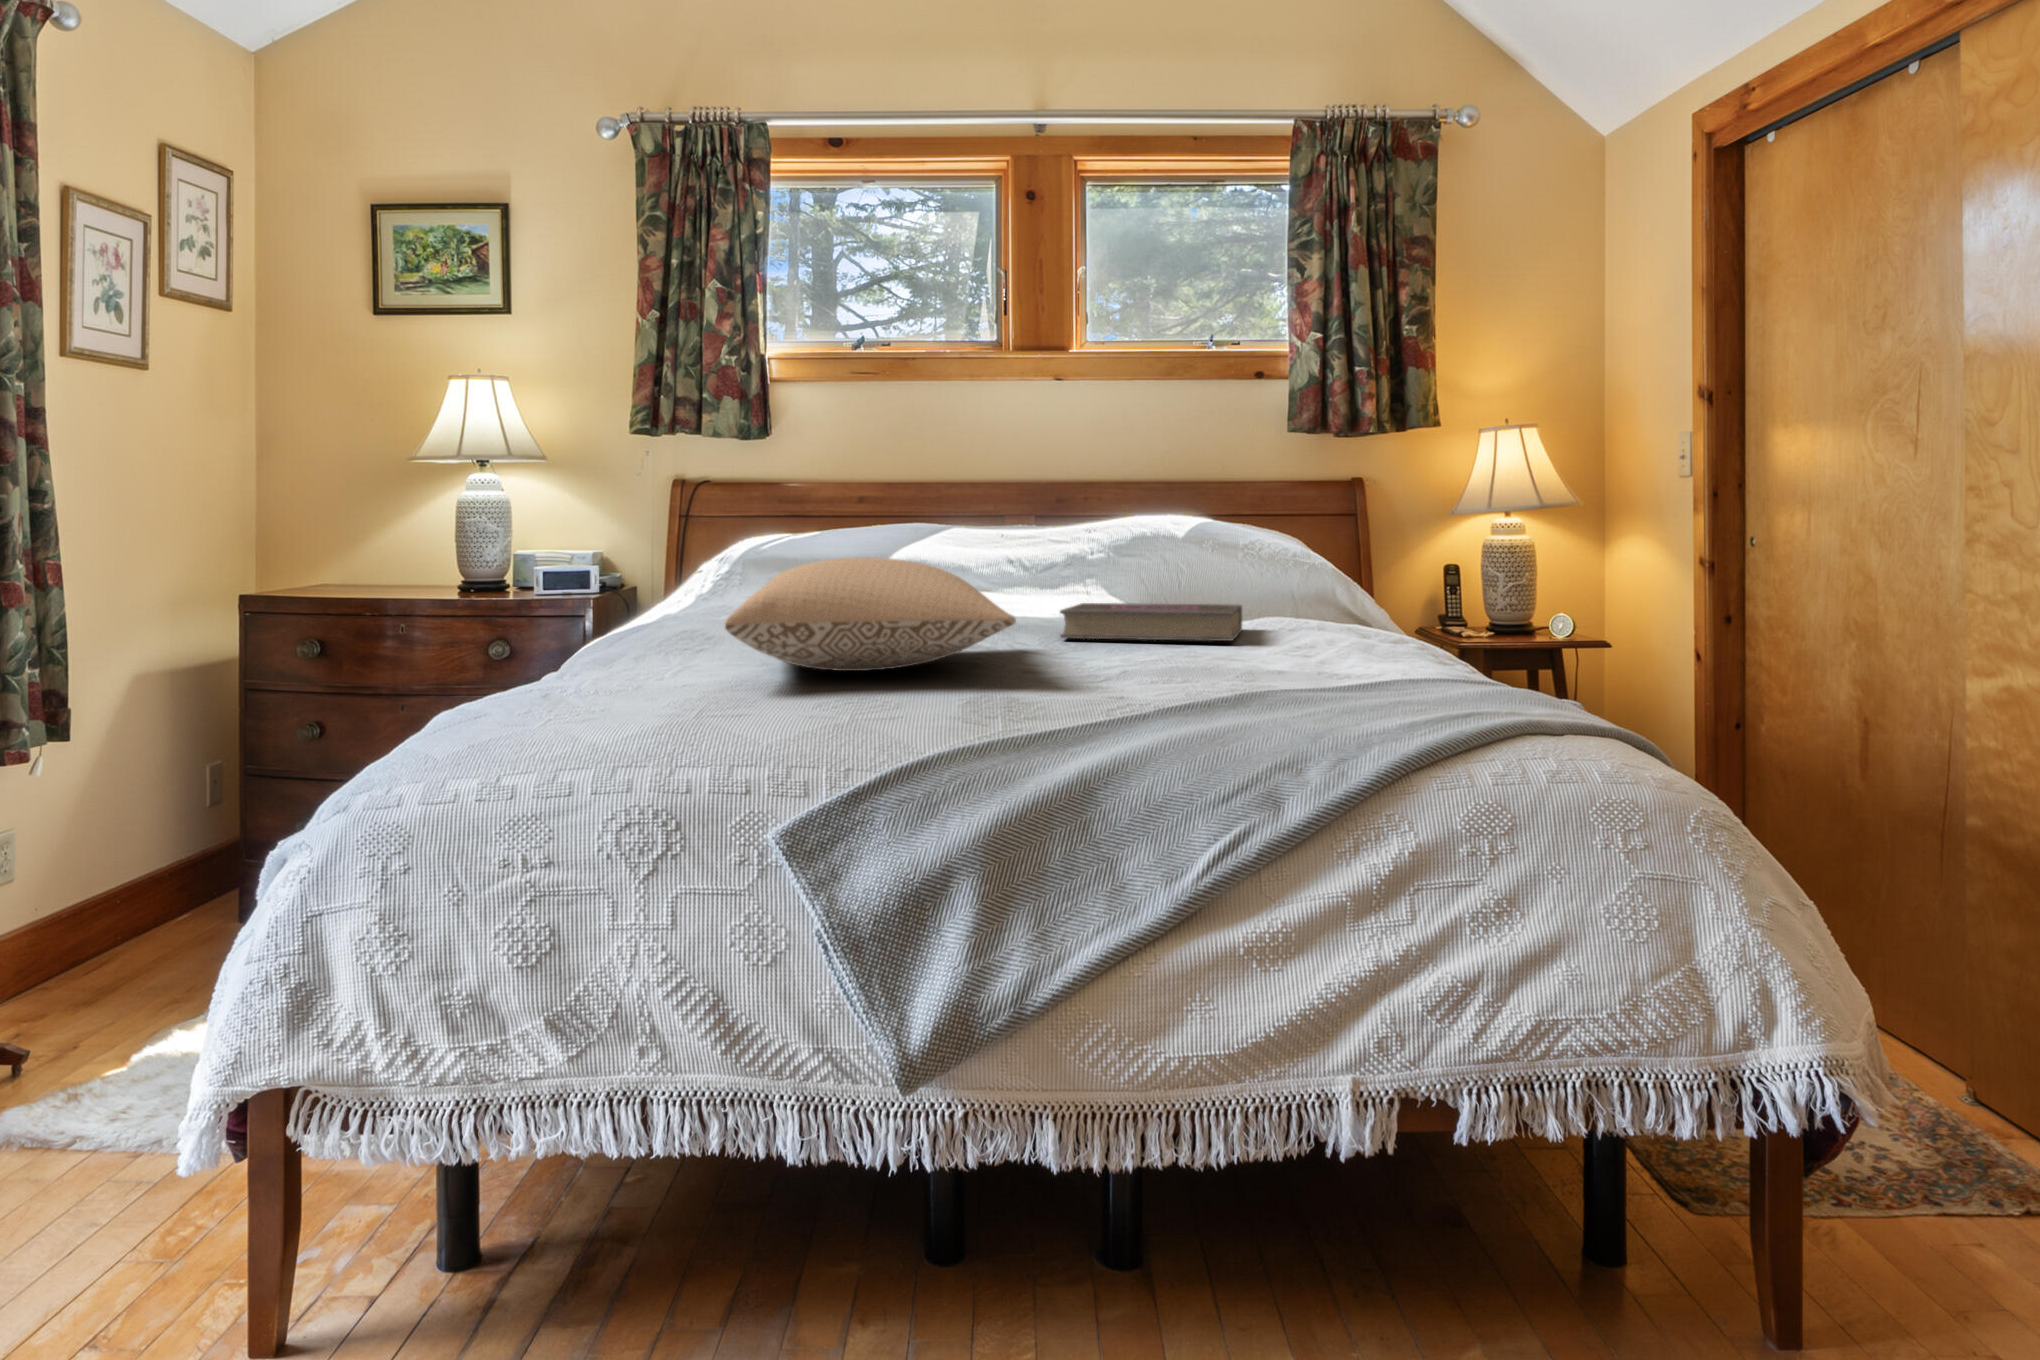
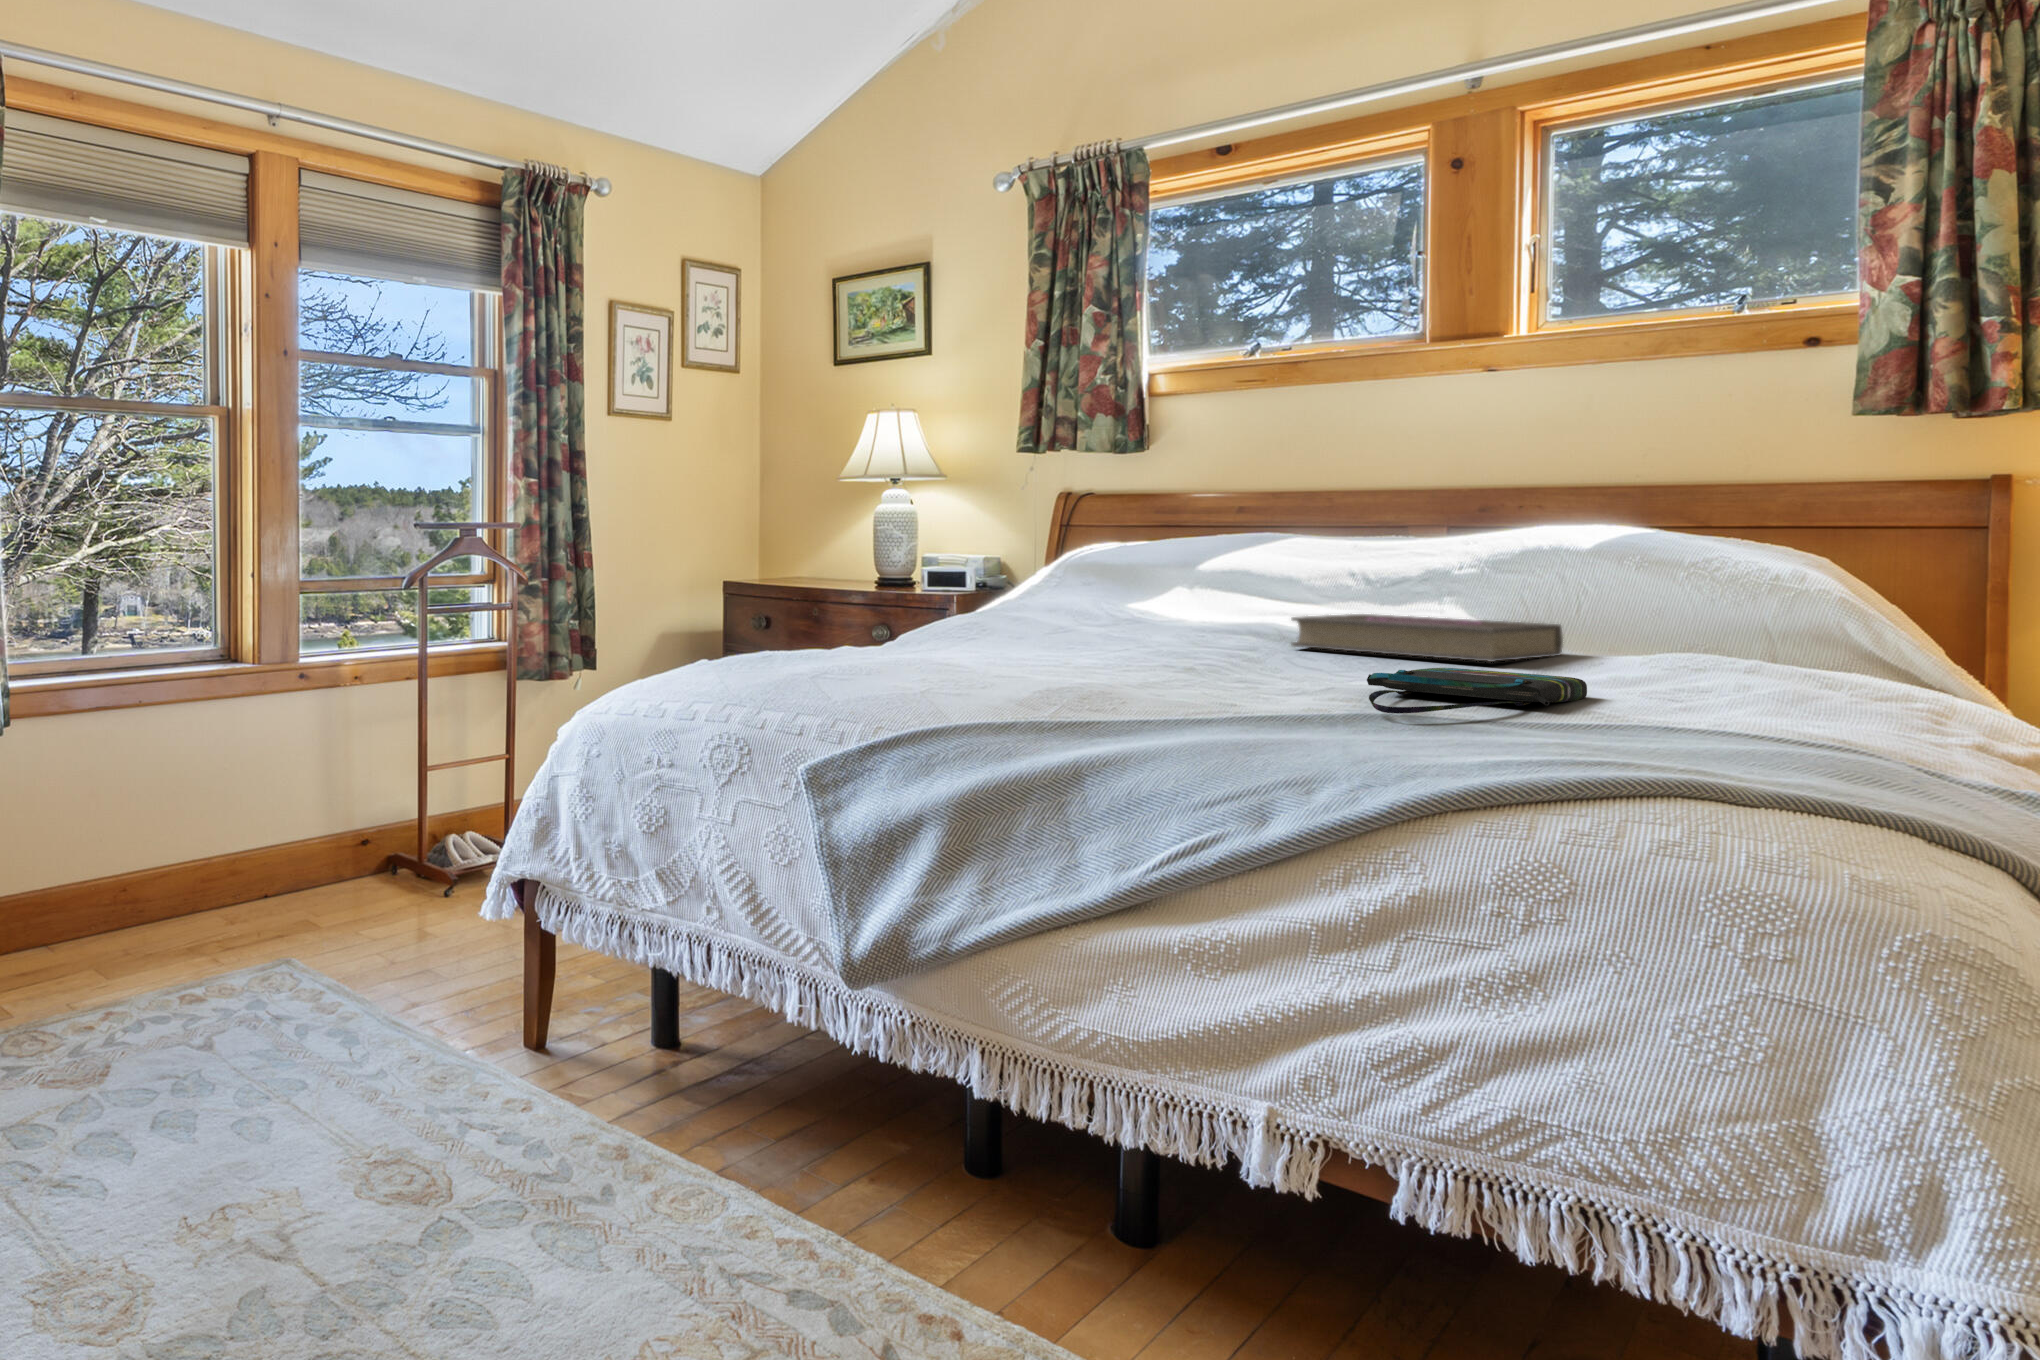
pillow: present [725,557,1016,671] -> none [866,556,1195,656]
tote bag: none [1223,650,1366,697] -> present [1367,668,1587,714]

